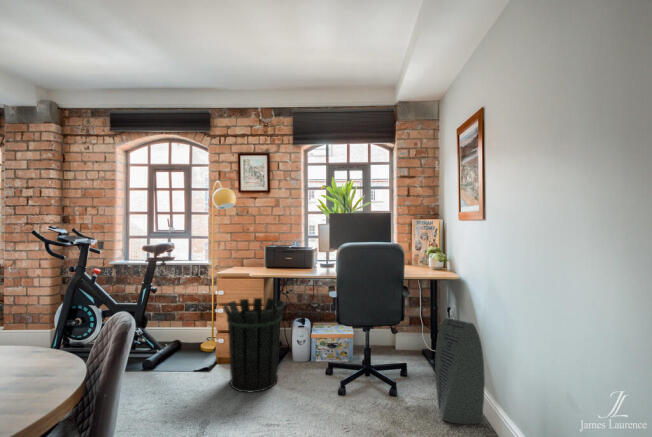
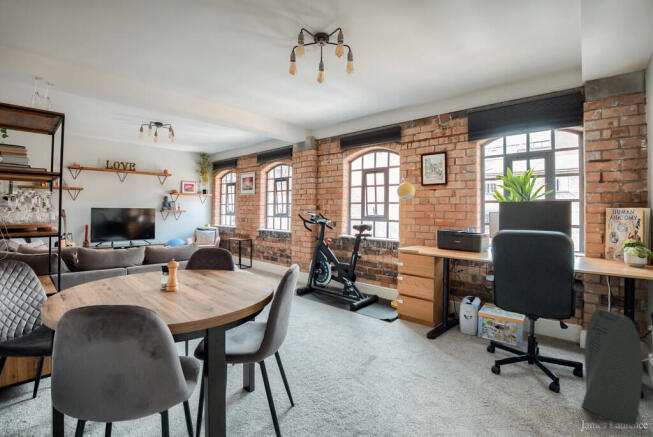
waste bin: present [223,298,285,393] -> none [395,268,445,338]

